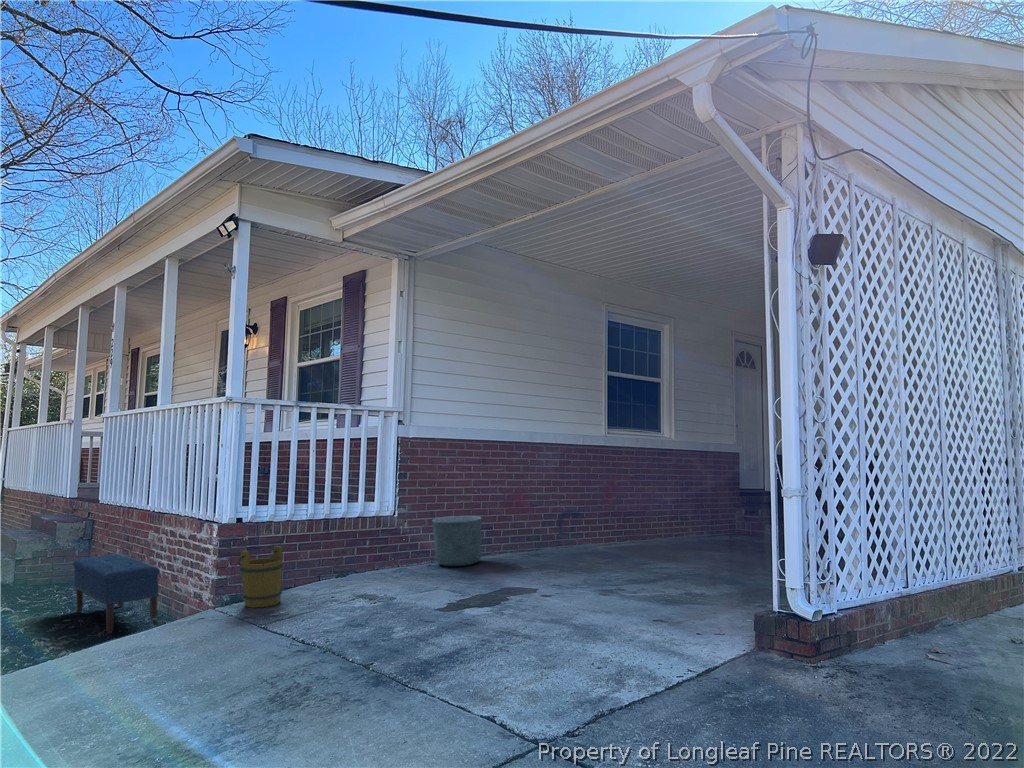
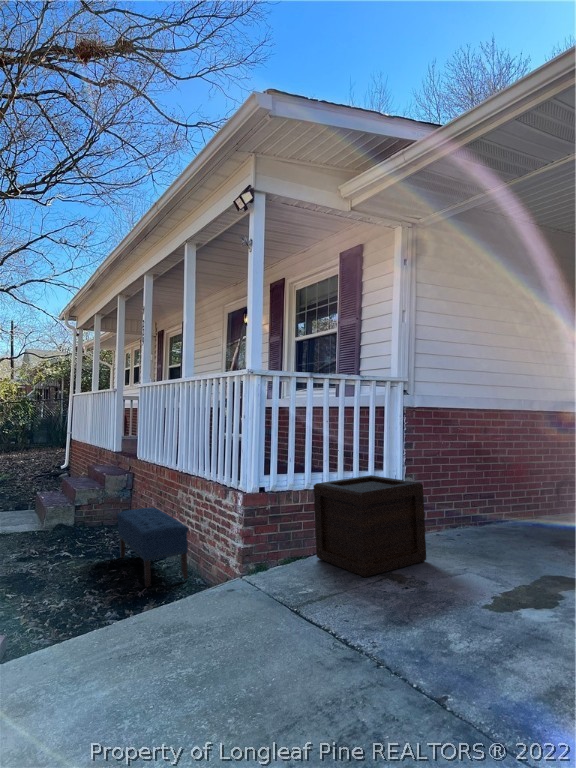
wooden crate: none [295,506,404,600] -> present [313,475,426,577]
planter: present [433,516,481,566] -> none [441,484,492,537]
bucket: present [238,546,283,608] -> none [264,517,307,581]

